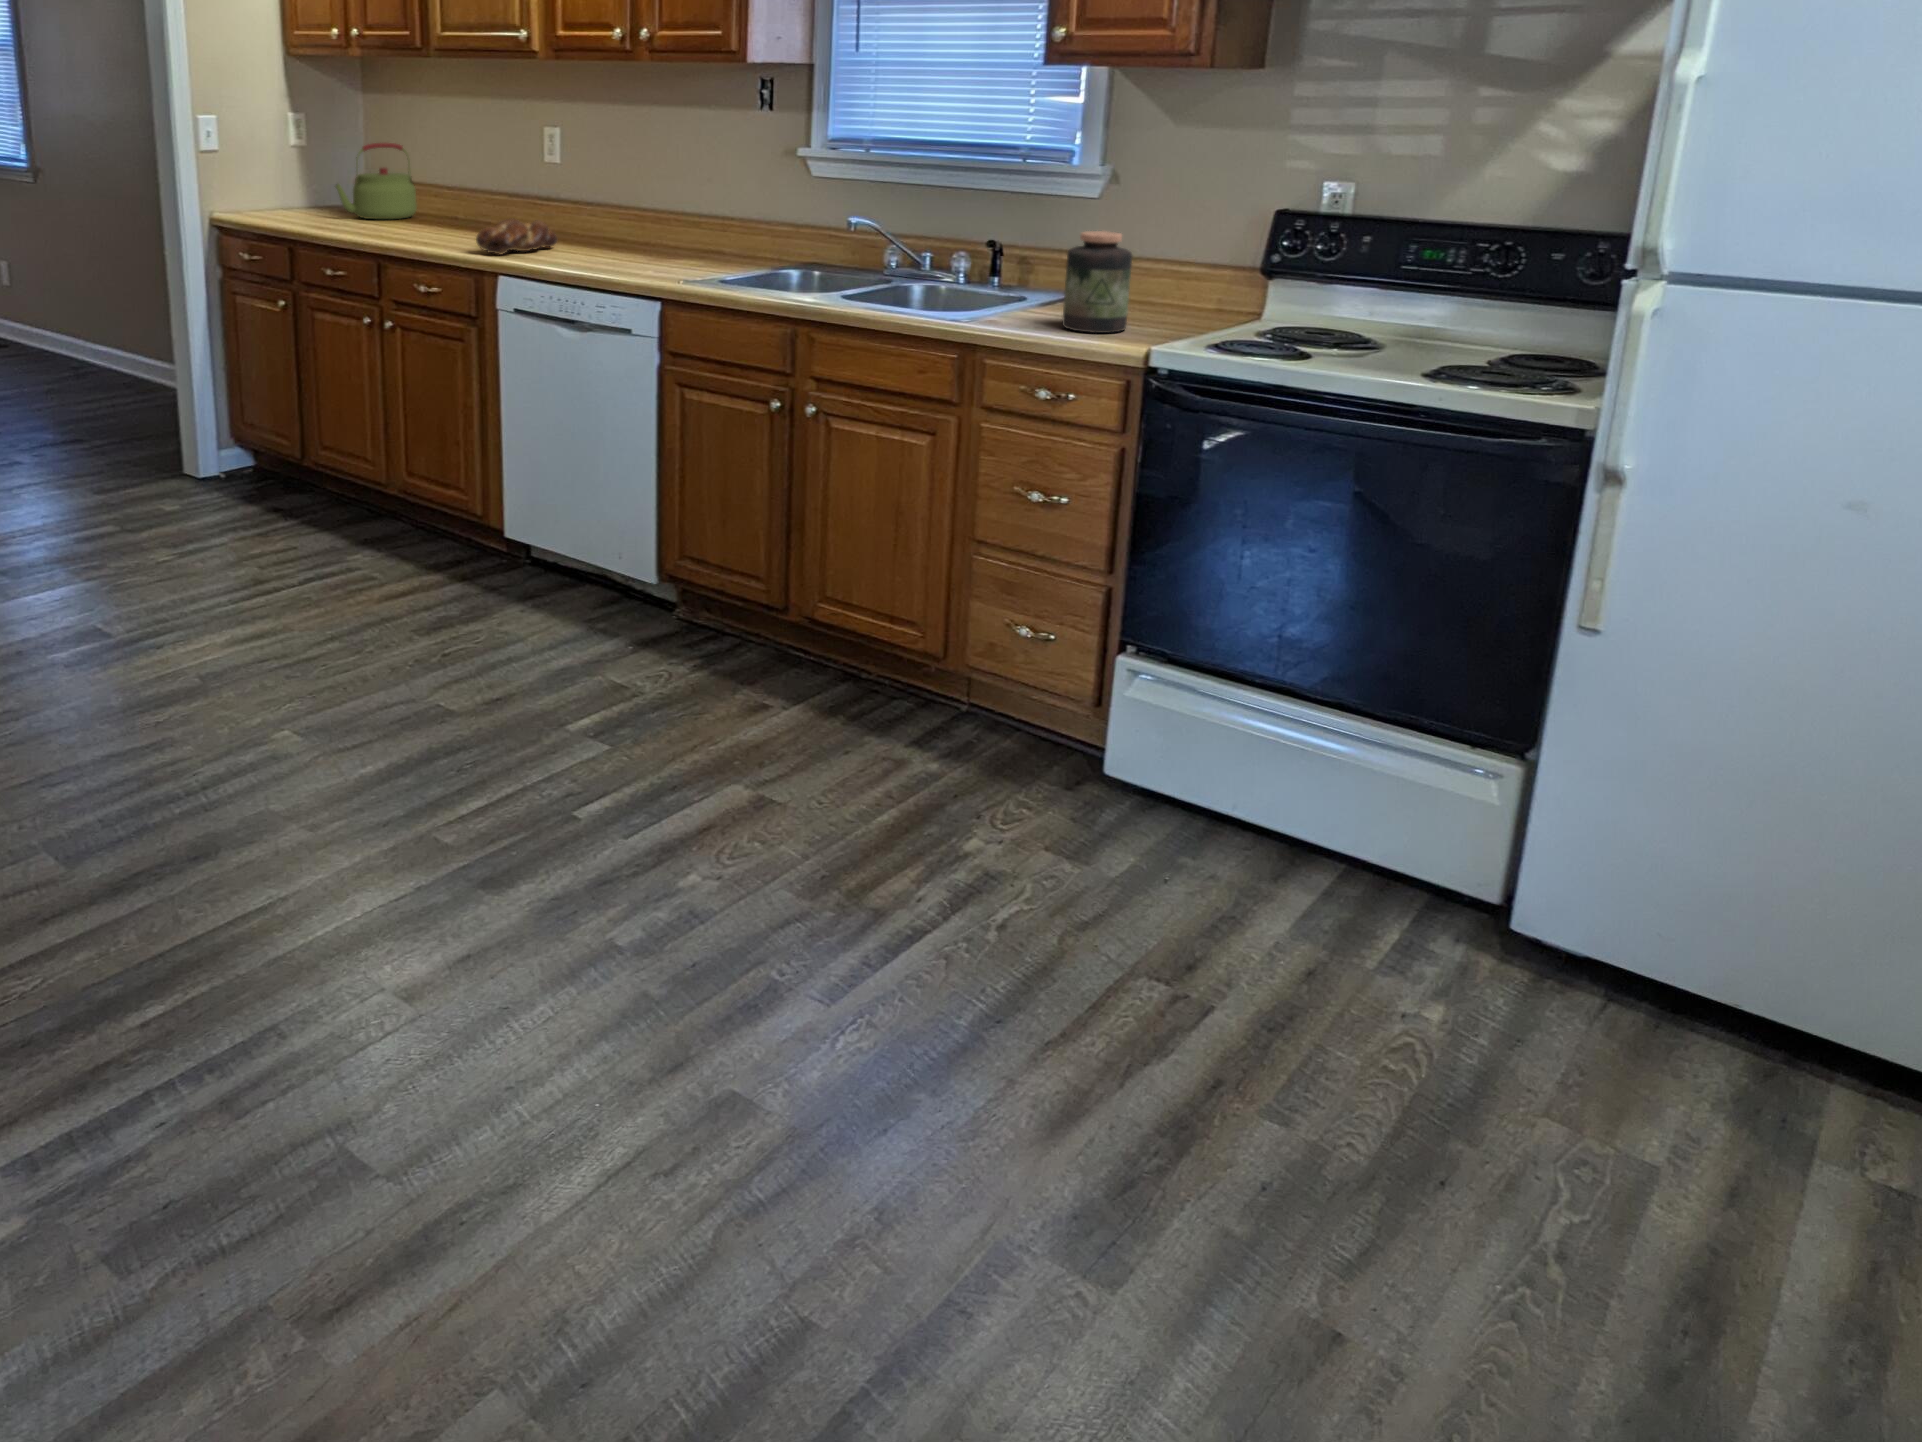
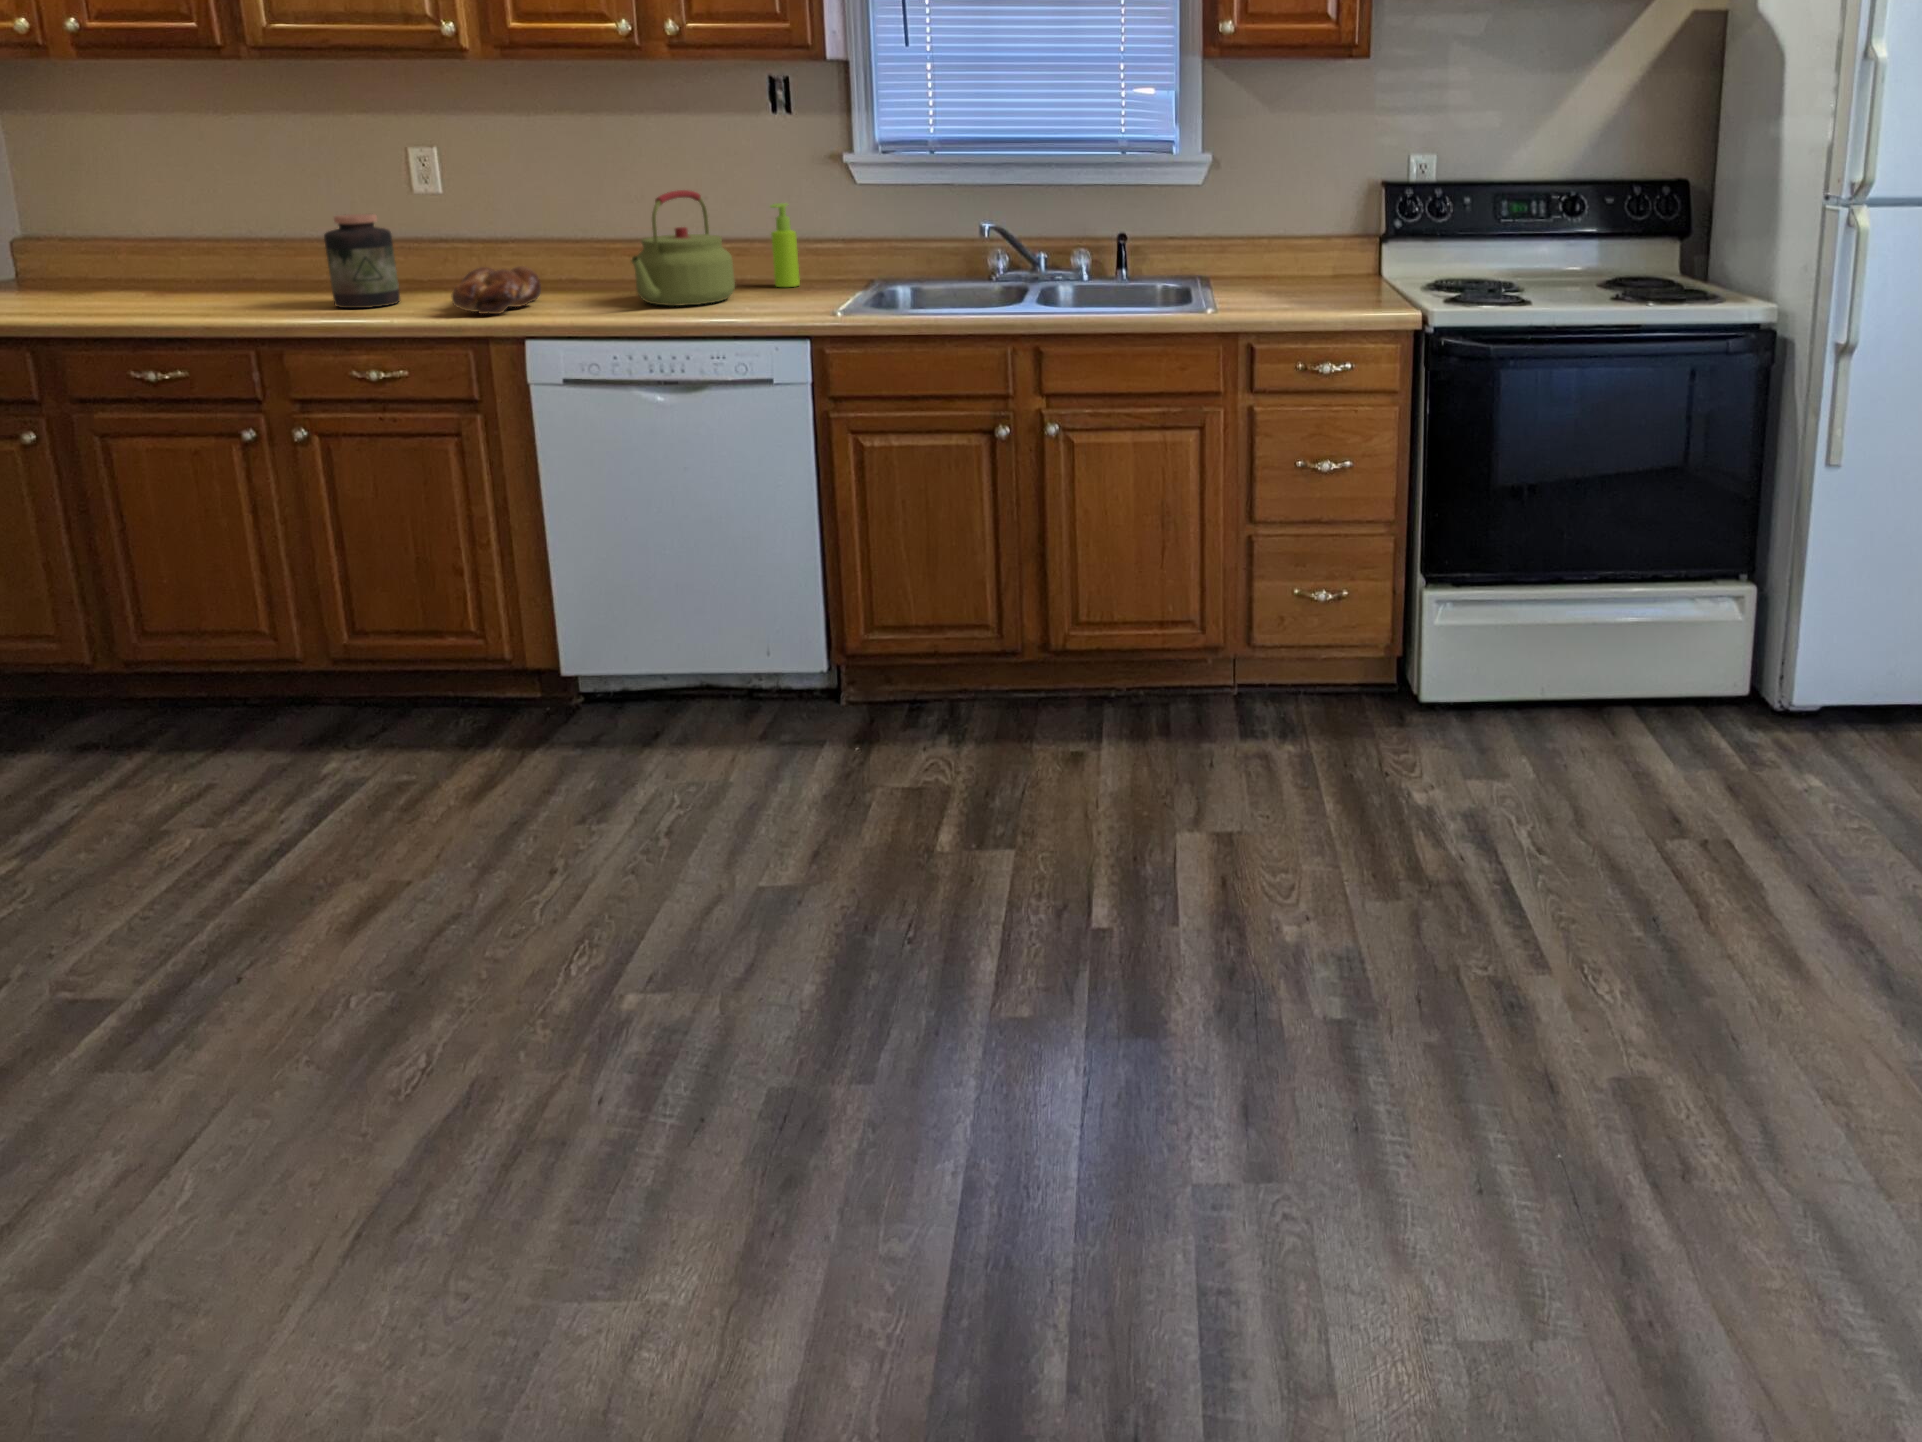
kettle: present [336,143,417,219] -> present [632,190,735,306]
soap dispenser: none [720,186,744,260] -> present [770,203,800,287]
jar: present [1062,231,1132,333] -> present [324,214,400,308]

